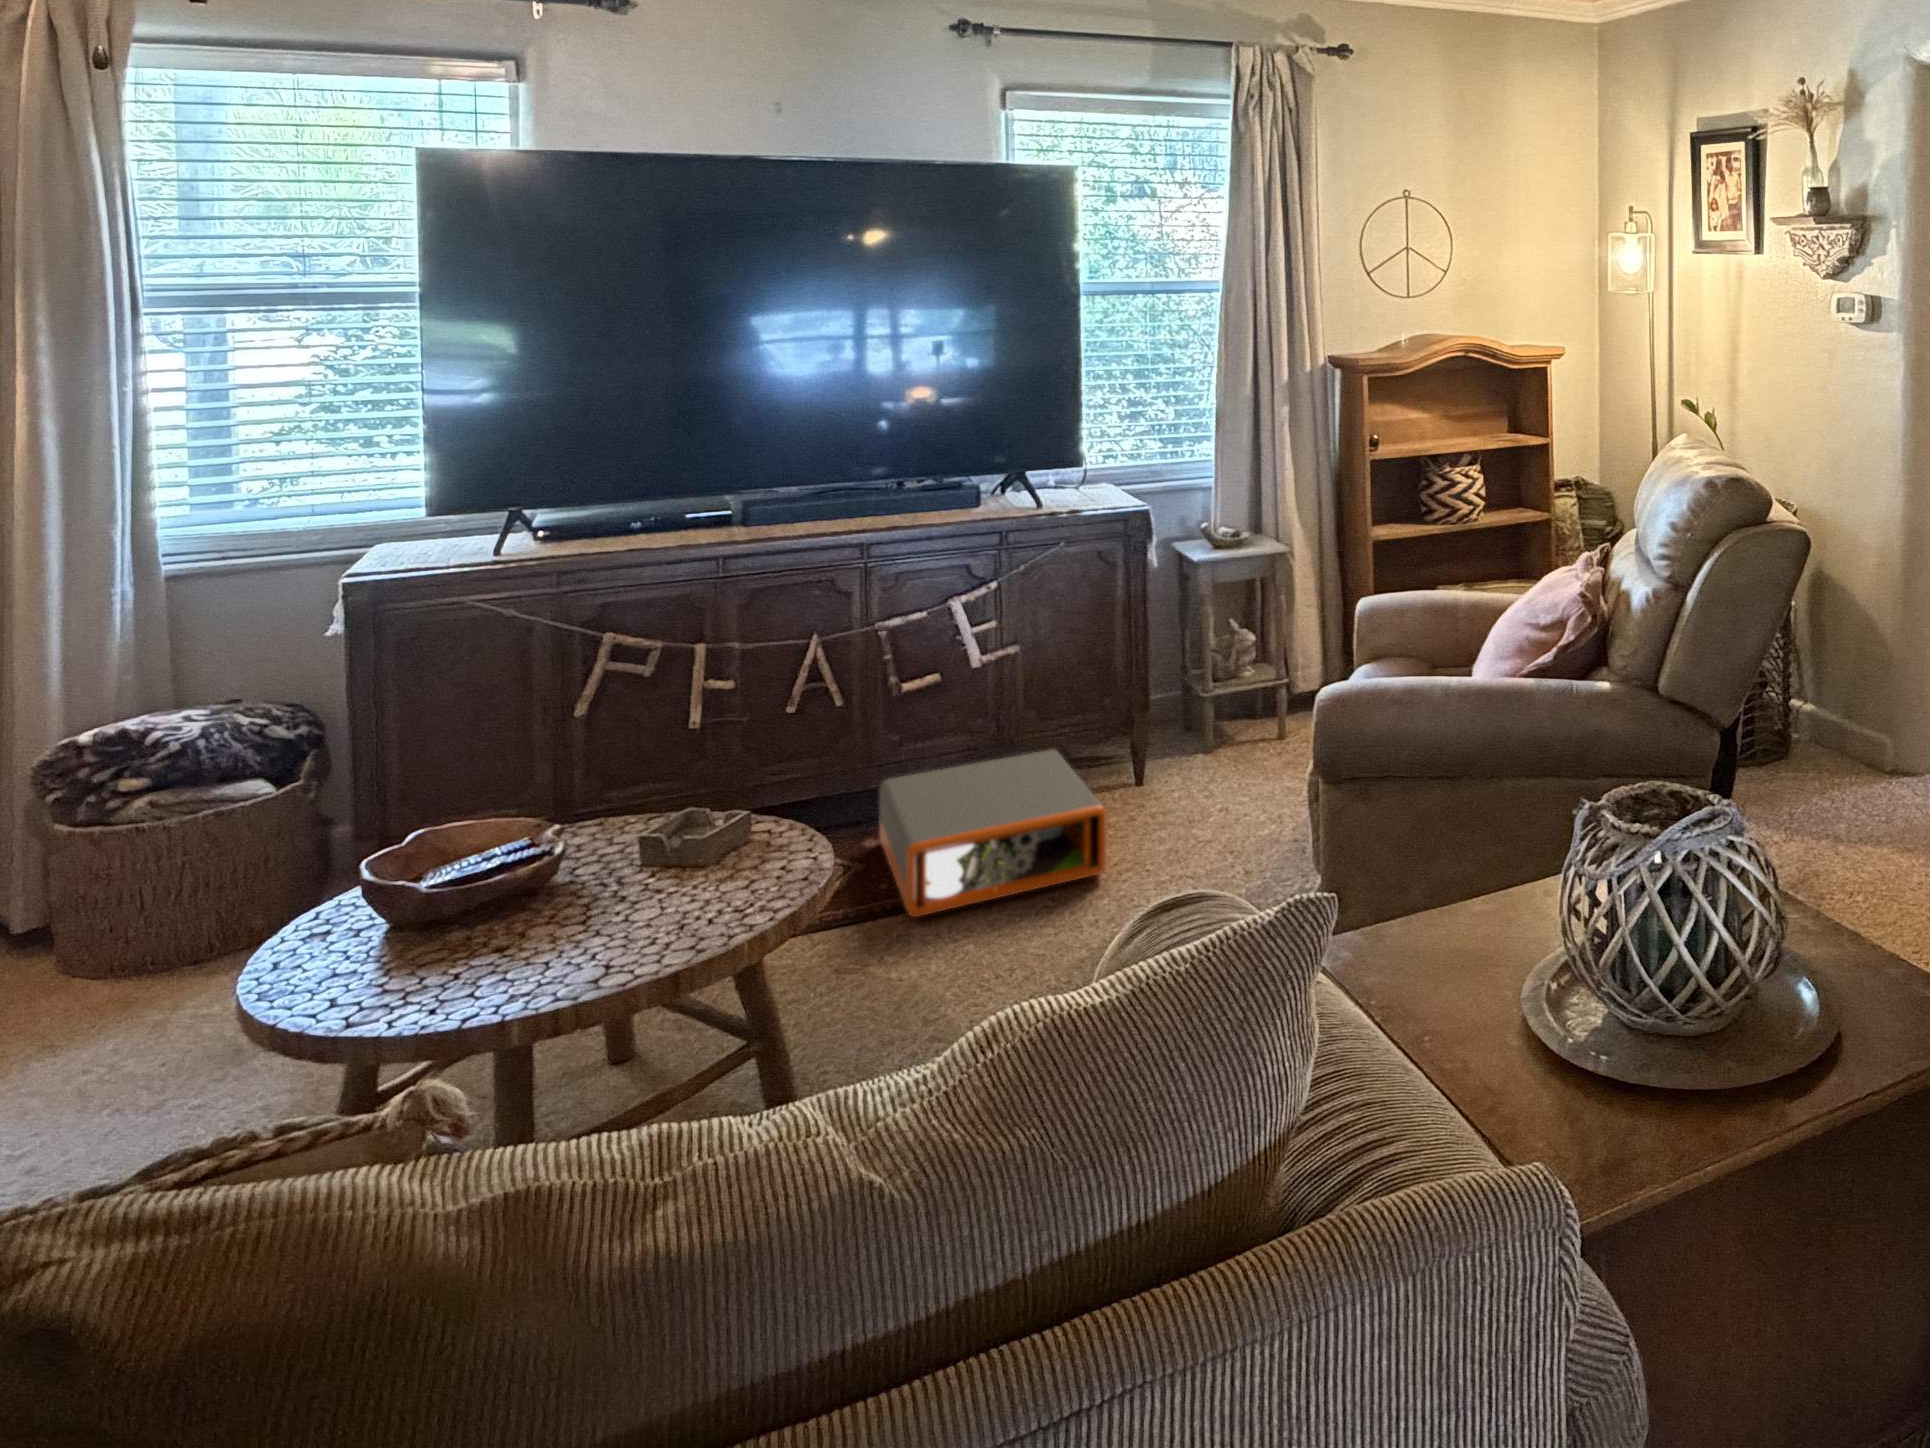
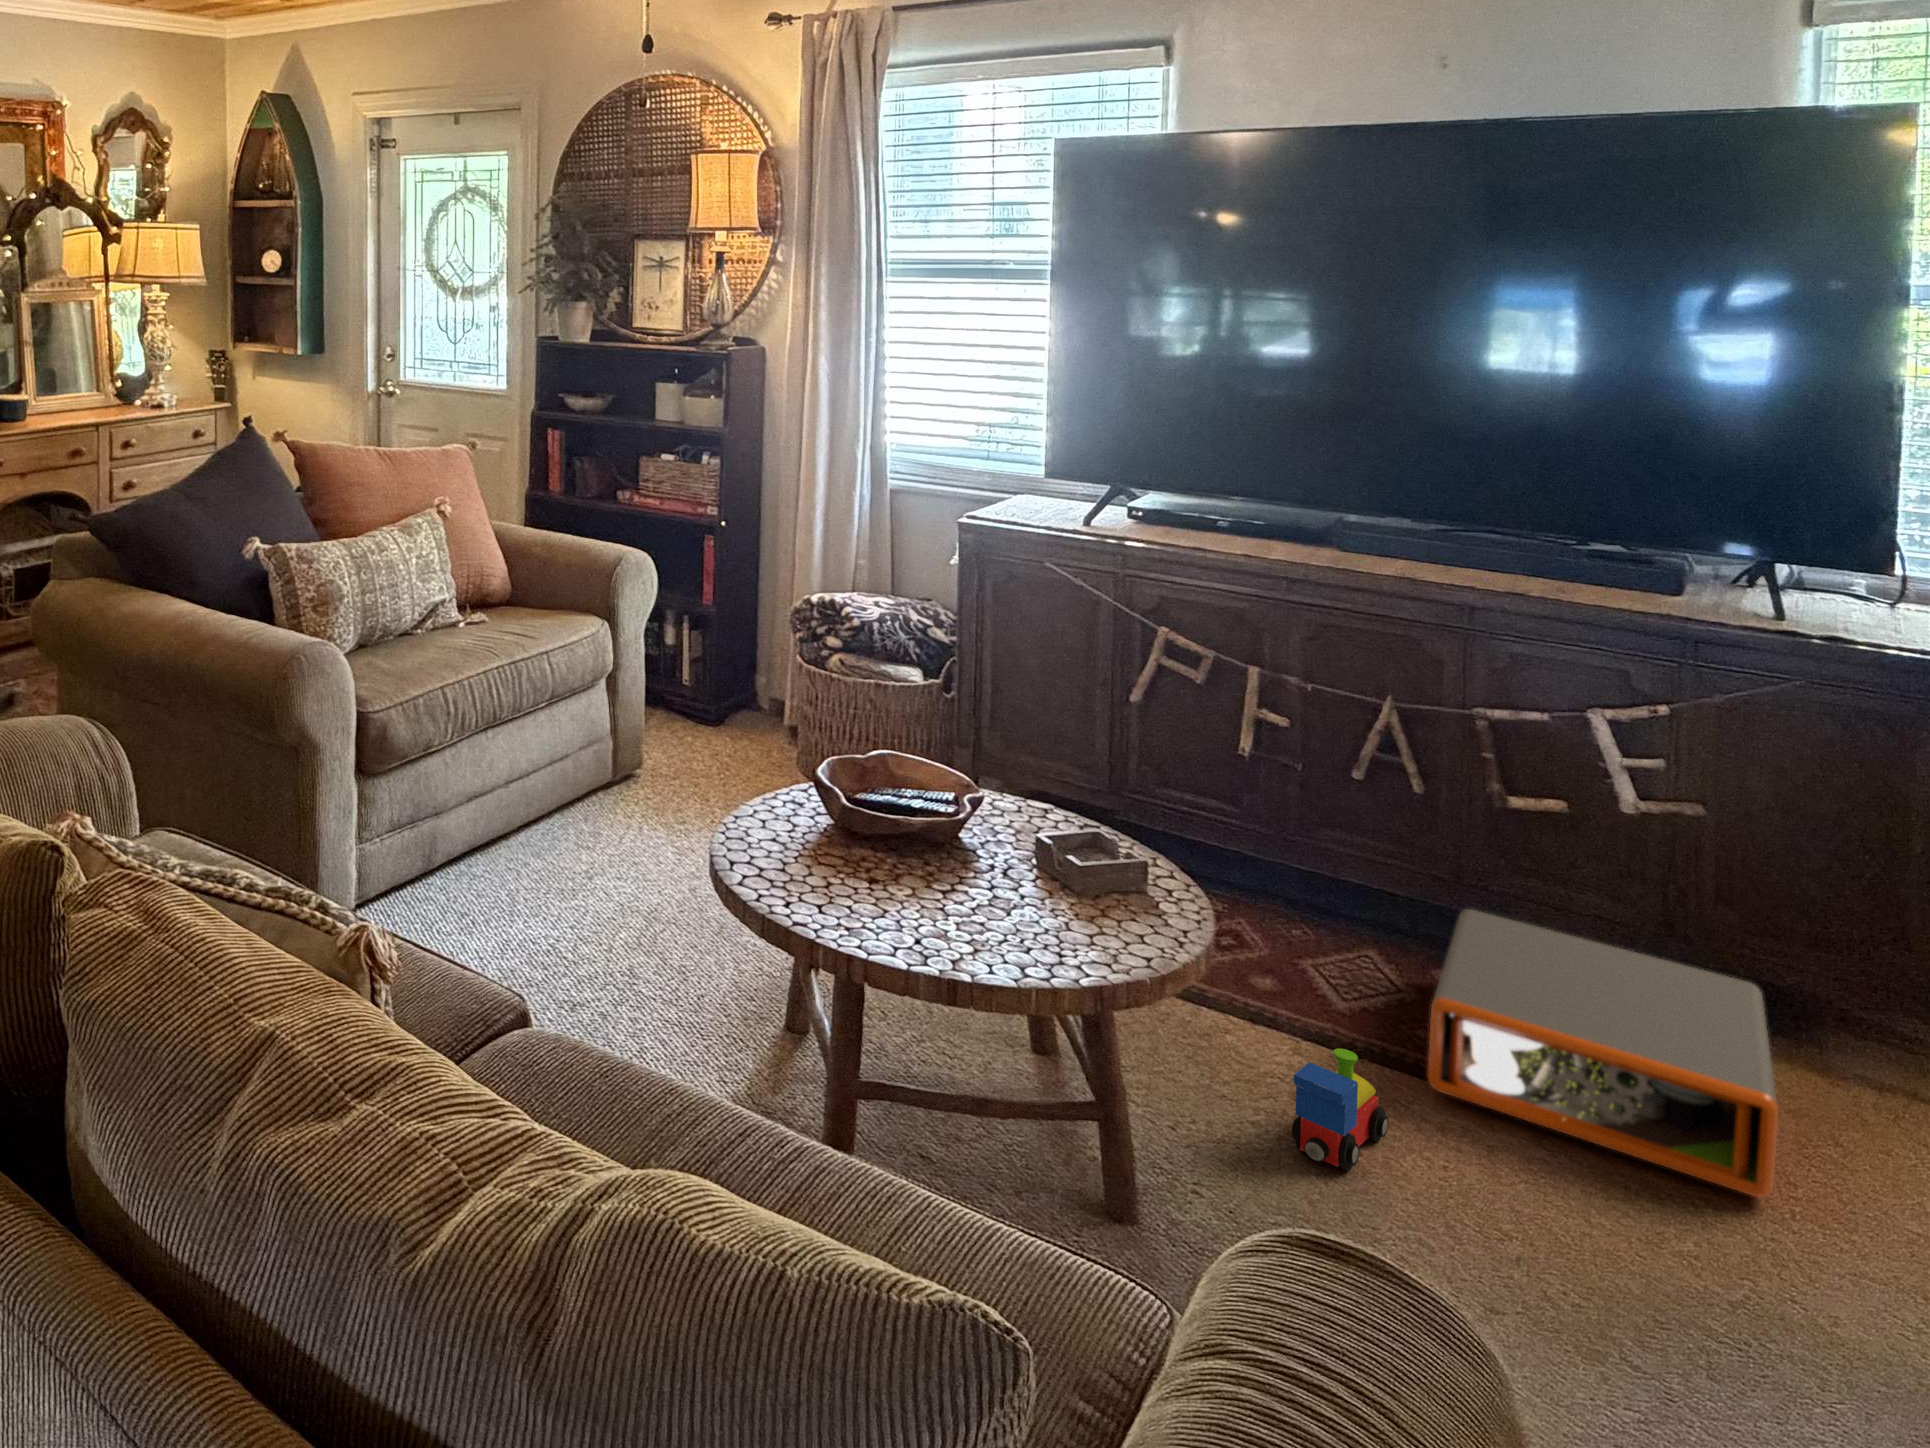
toy train: none [849,912,903,1012] -> present [1292,1049,1388,1171]

